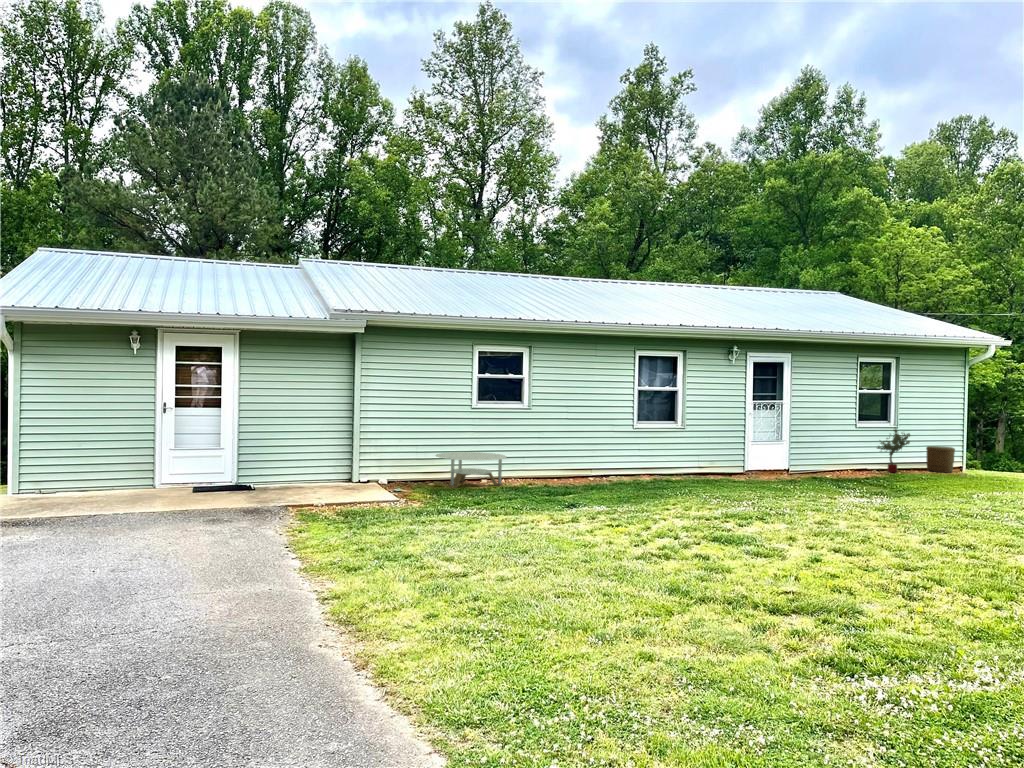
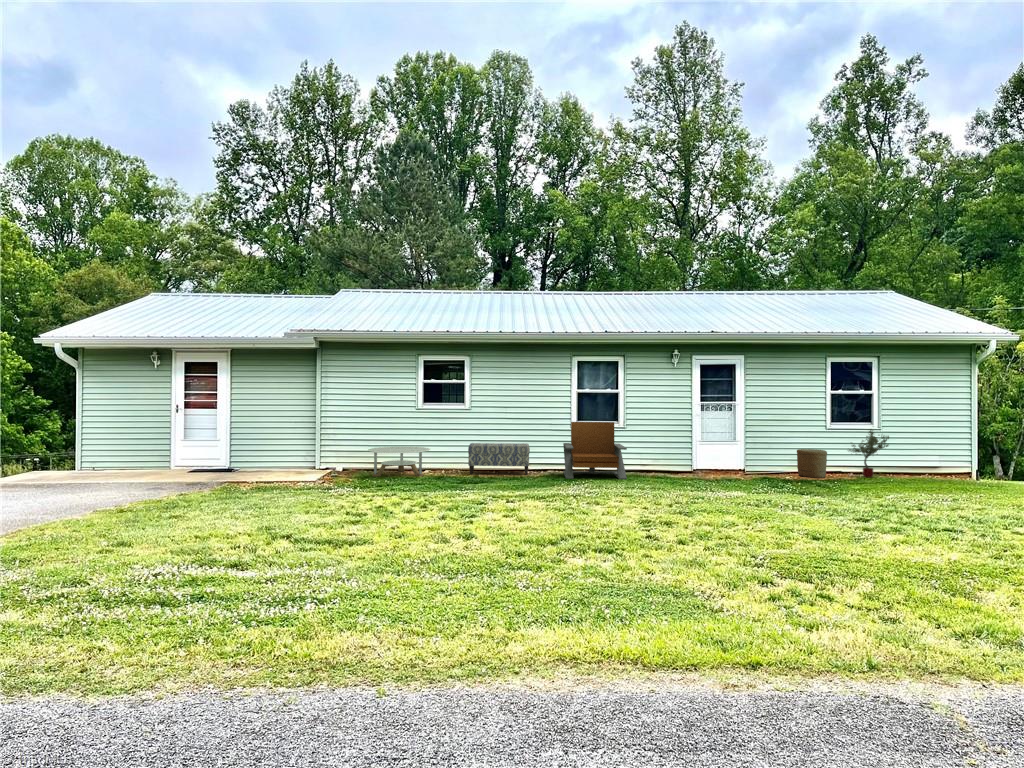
lounge chair: none [629,422,709,484] -> present [563,422,627,479]
bench: none [532,446,606,482] -> present [468,443,530,475]
woven basket: present [926,446,955,473] -> present [797,449,827,478]

